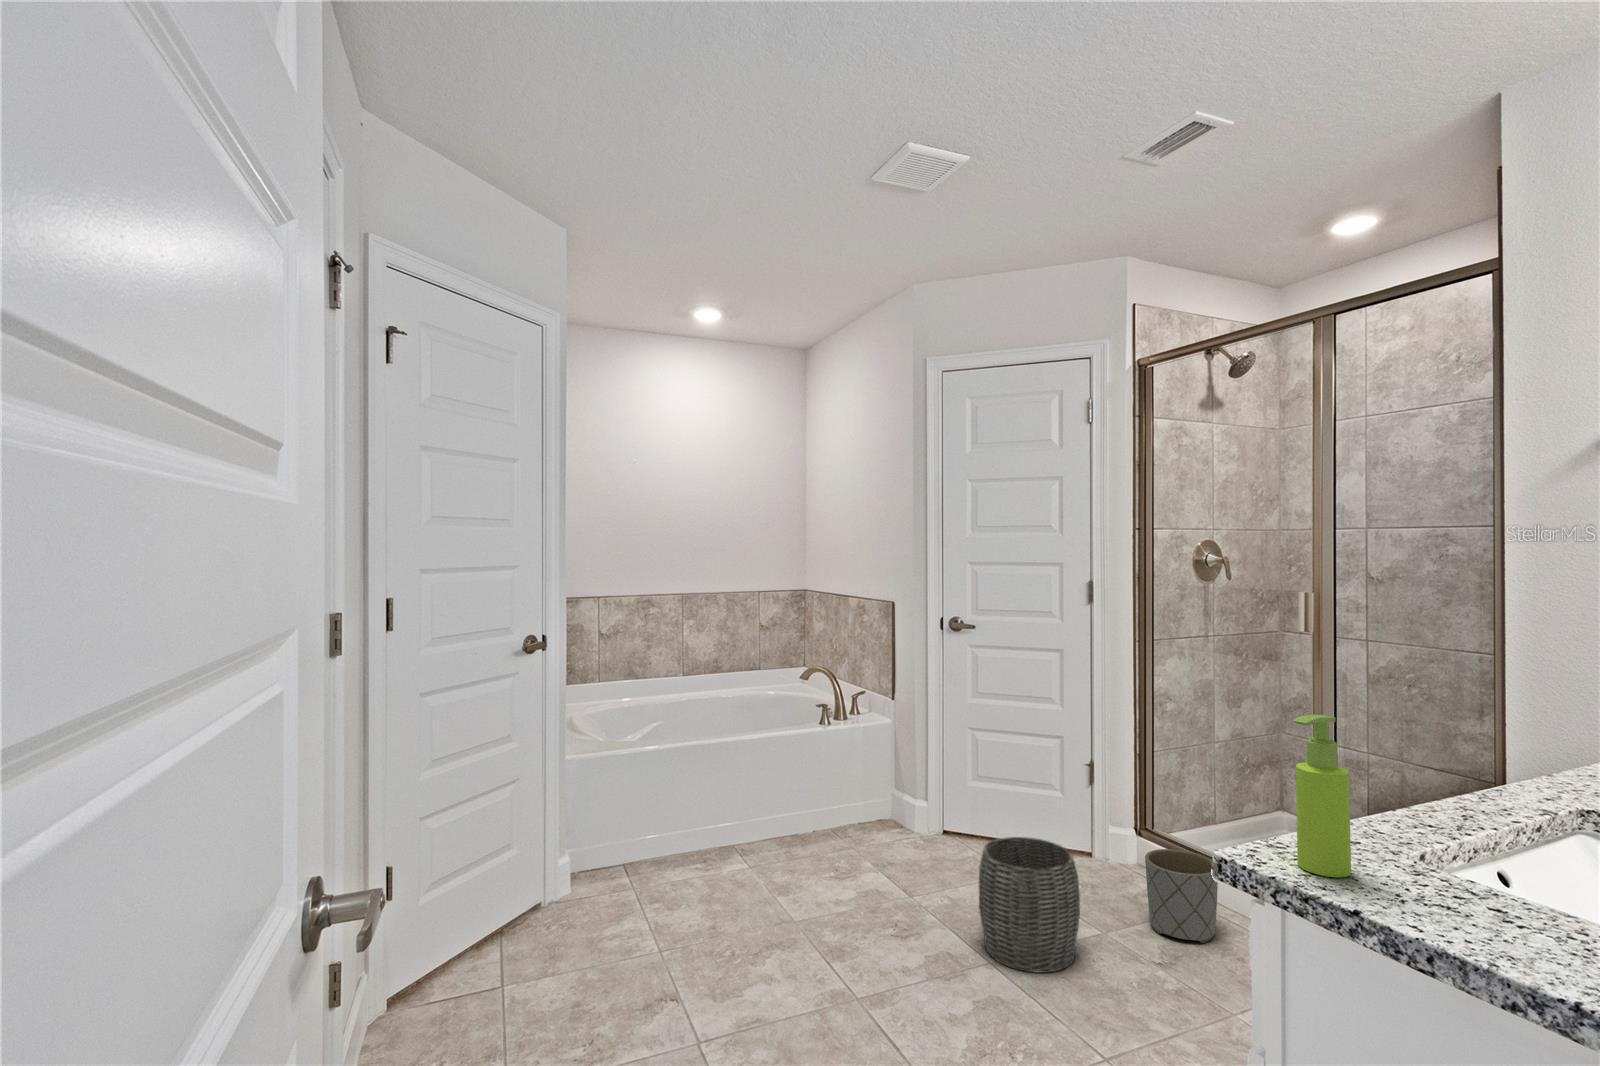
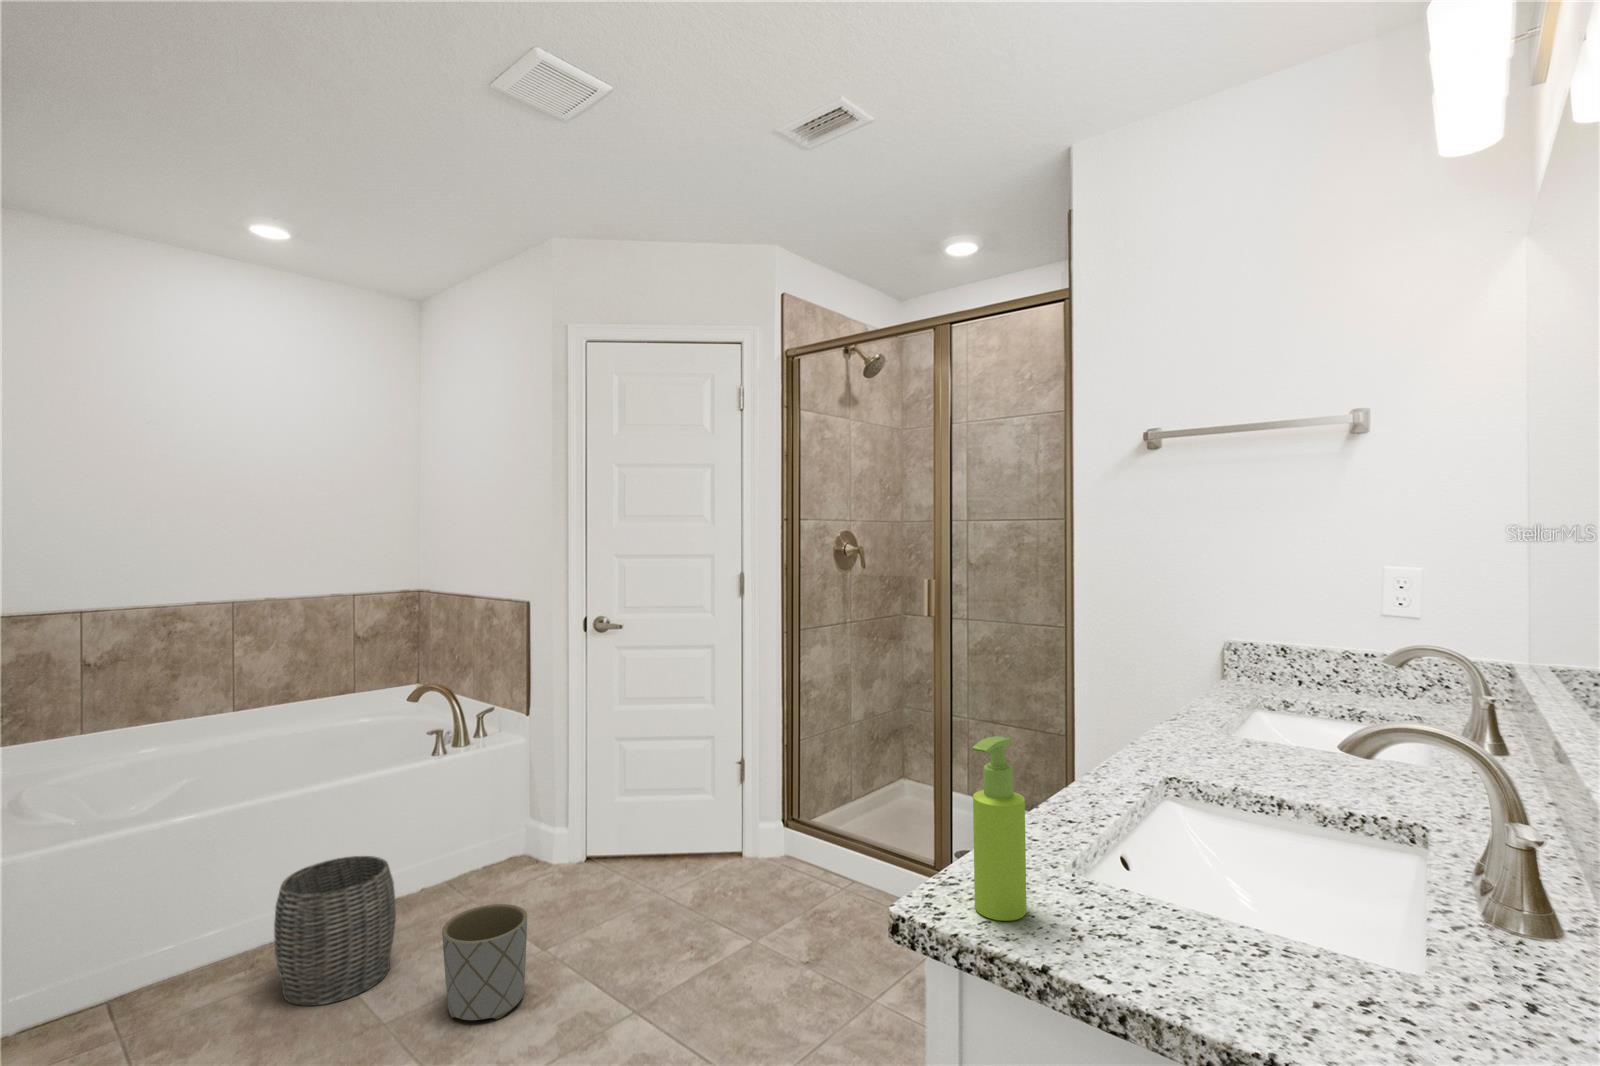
woven basket: present [979,837,1080,973] -> present [274,856,396,1006]
planter: present [1145,849,1218,943] -> present [442,904,527,1020]

